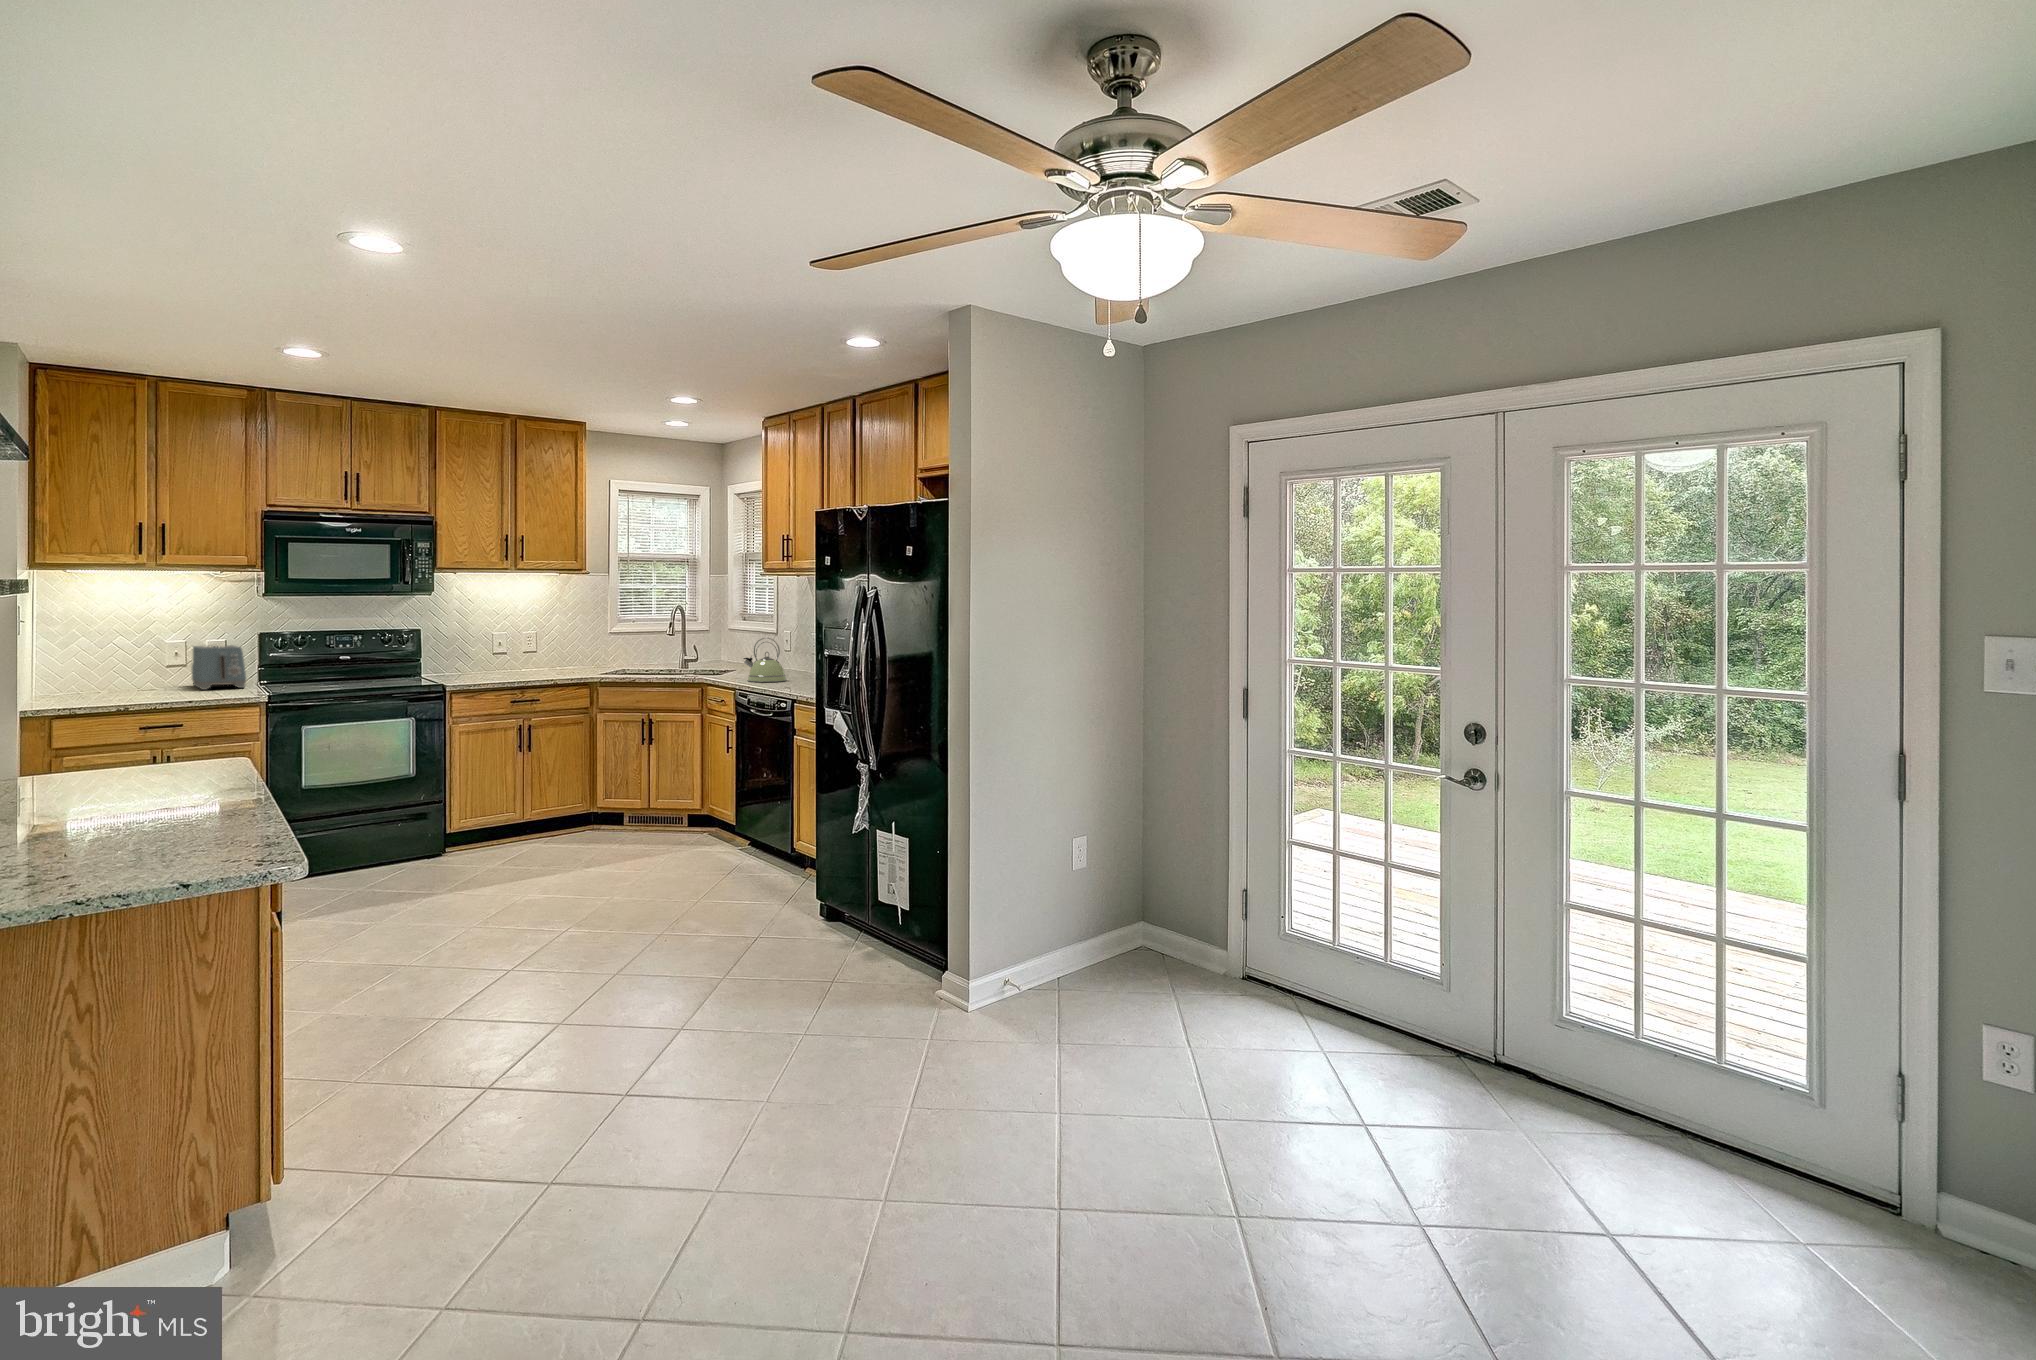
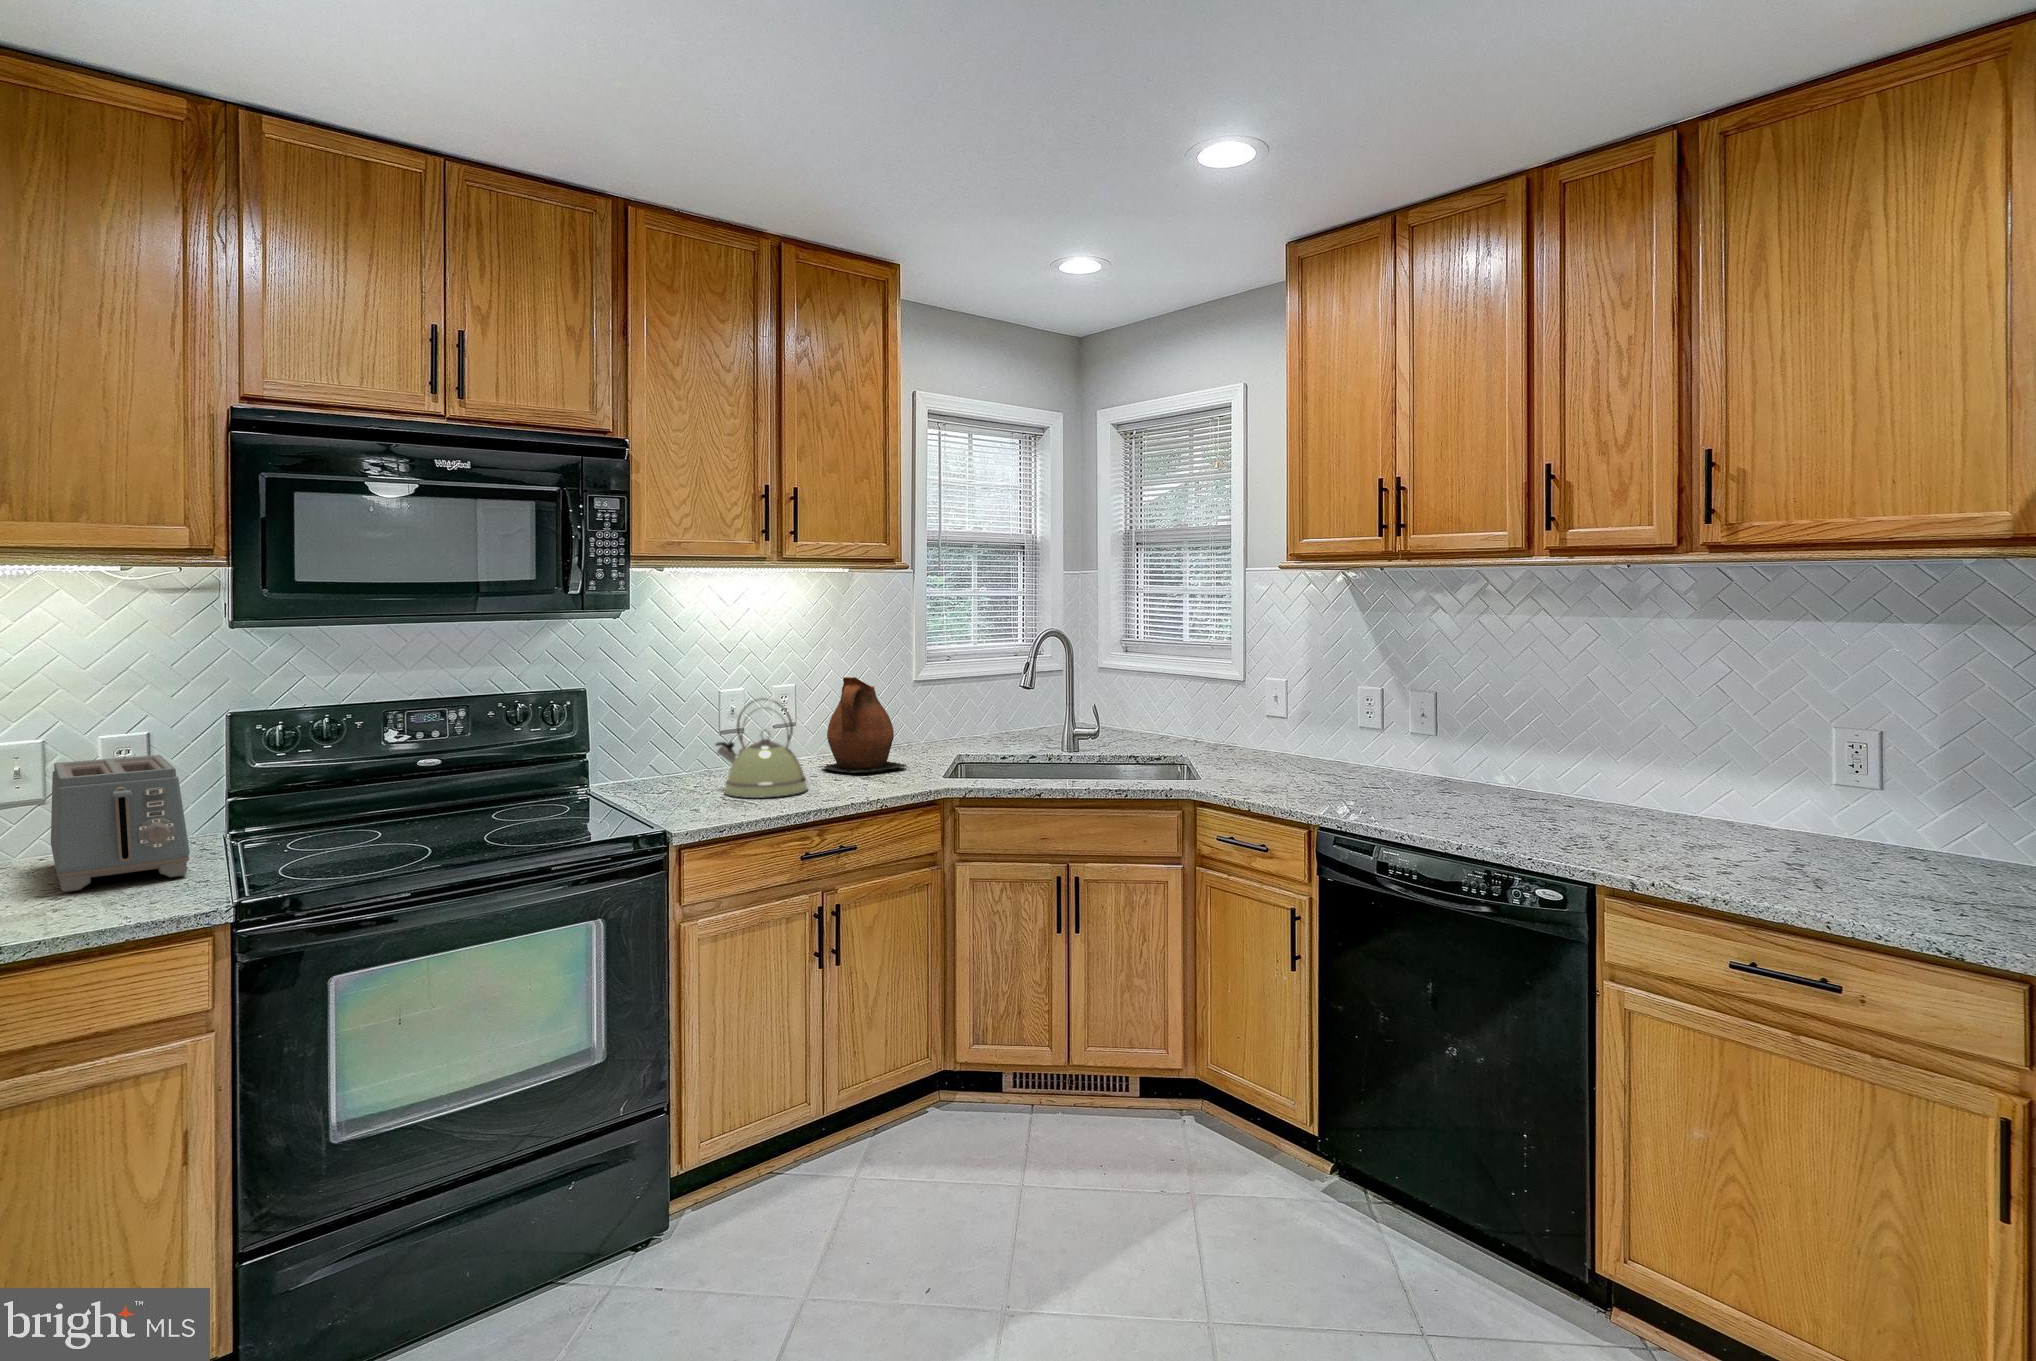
ceramic pitcher: none [543,625,588,671] -> present [821,677,906,773]
kettle: present [743,637,786,682] -> present [715,698,808,798]

